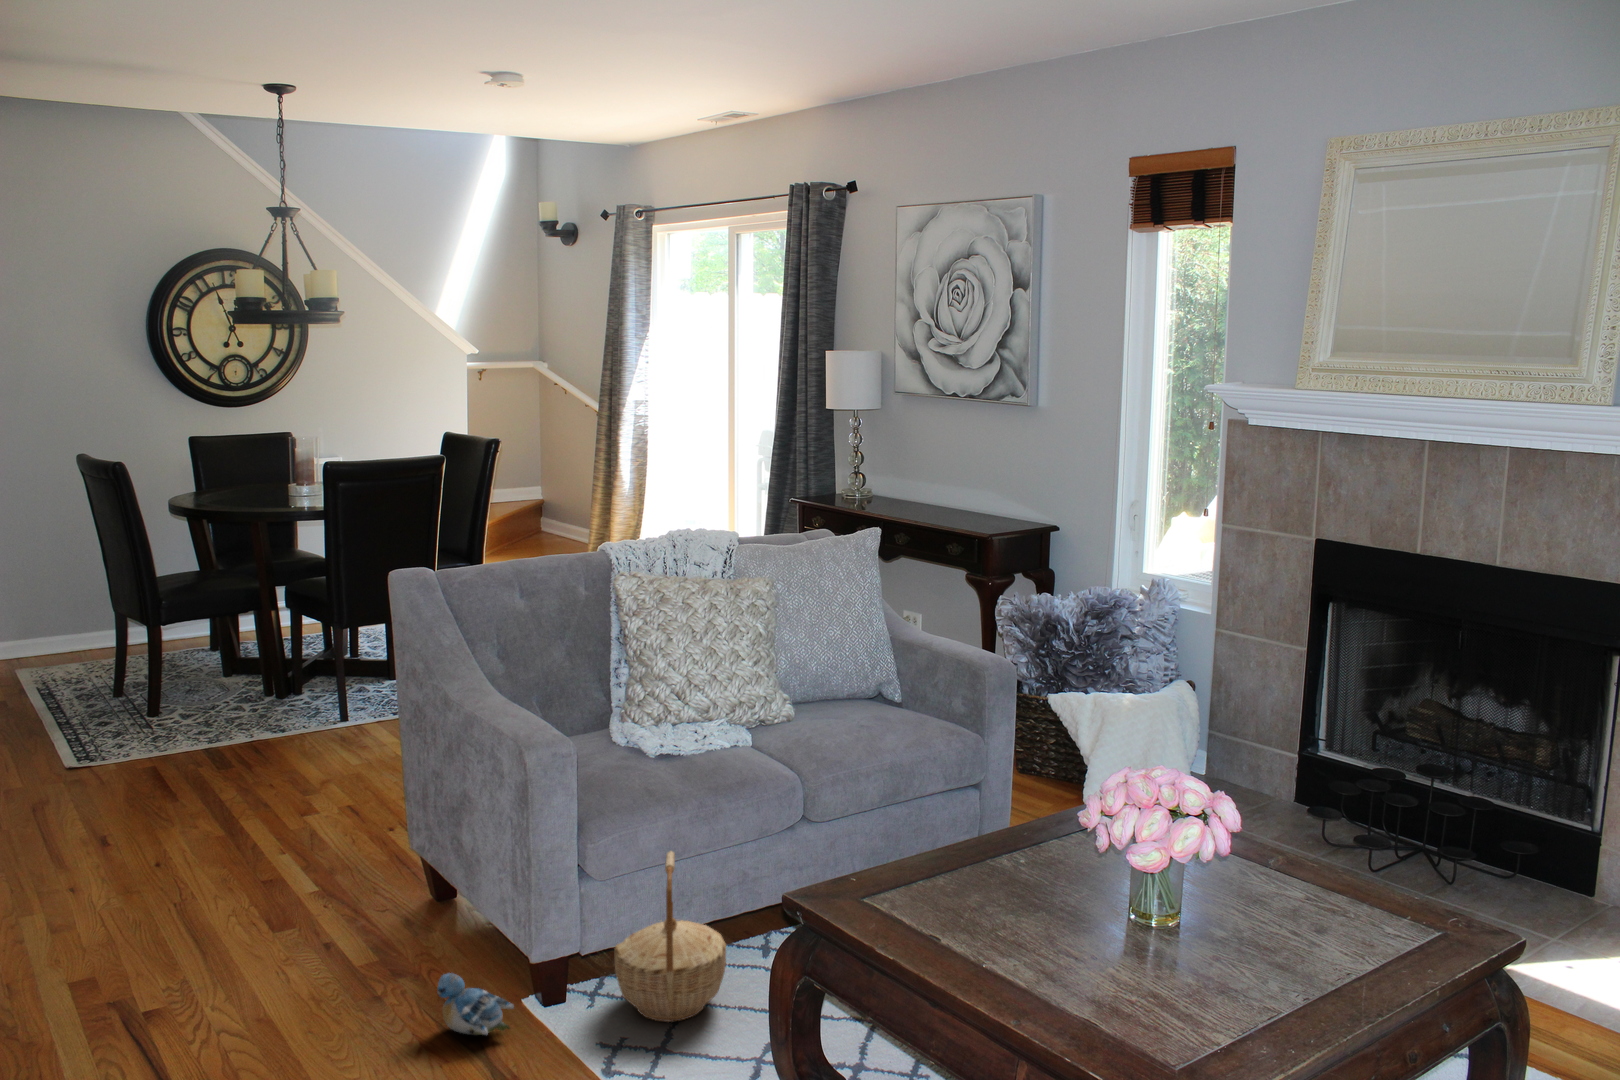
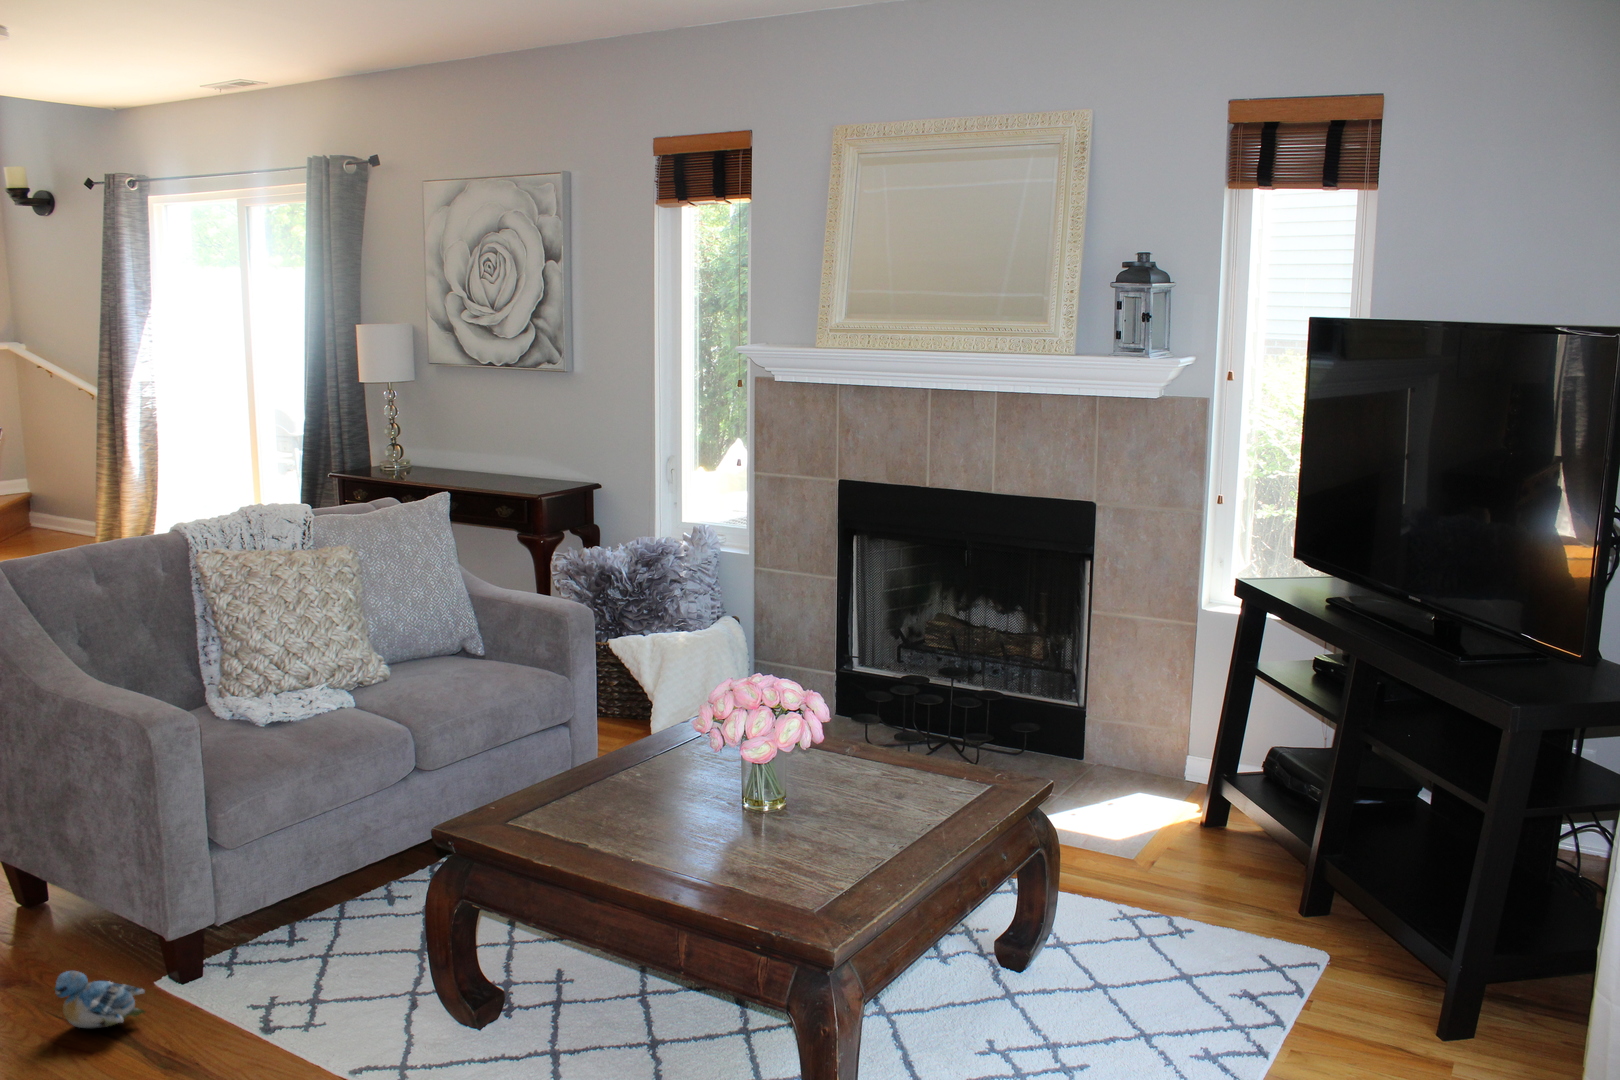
basket: present [614,851,726,1022] -> none [247,801,363,976]

